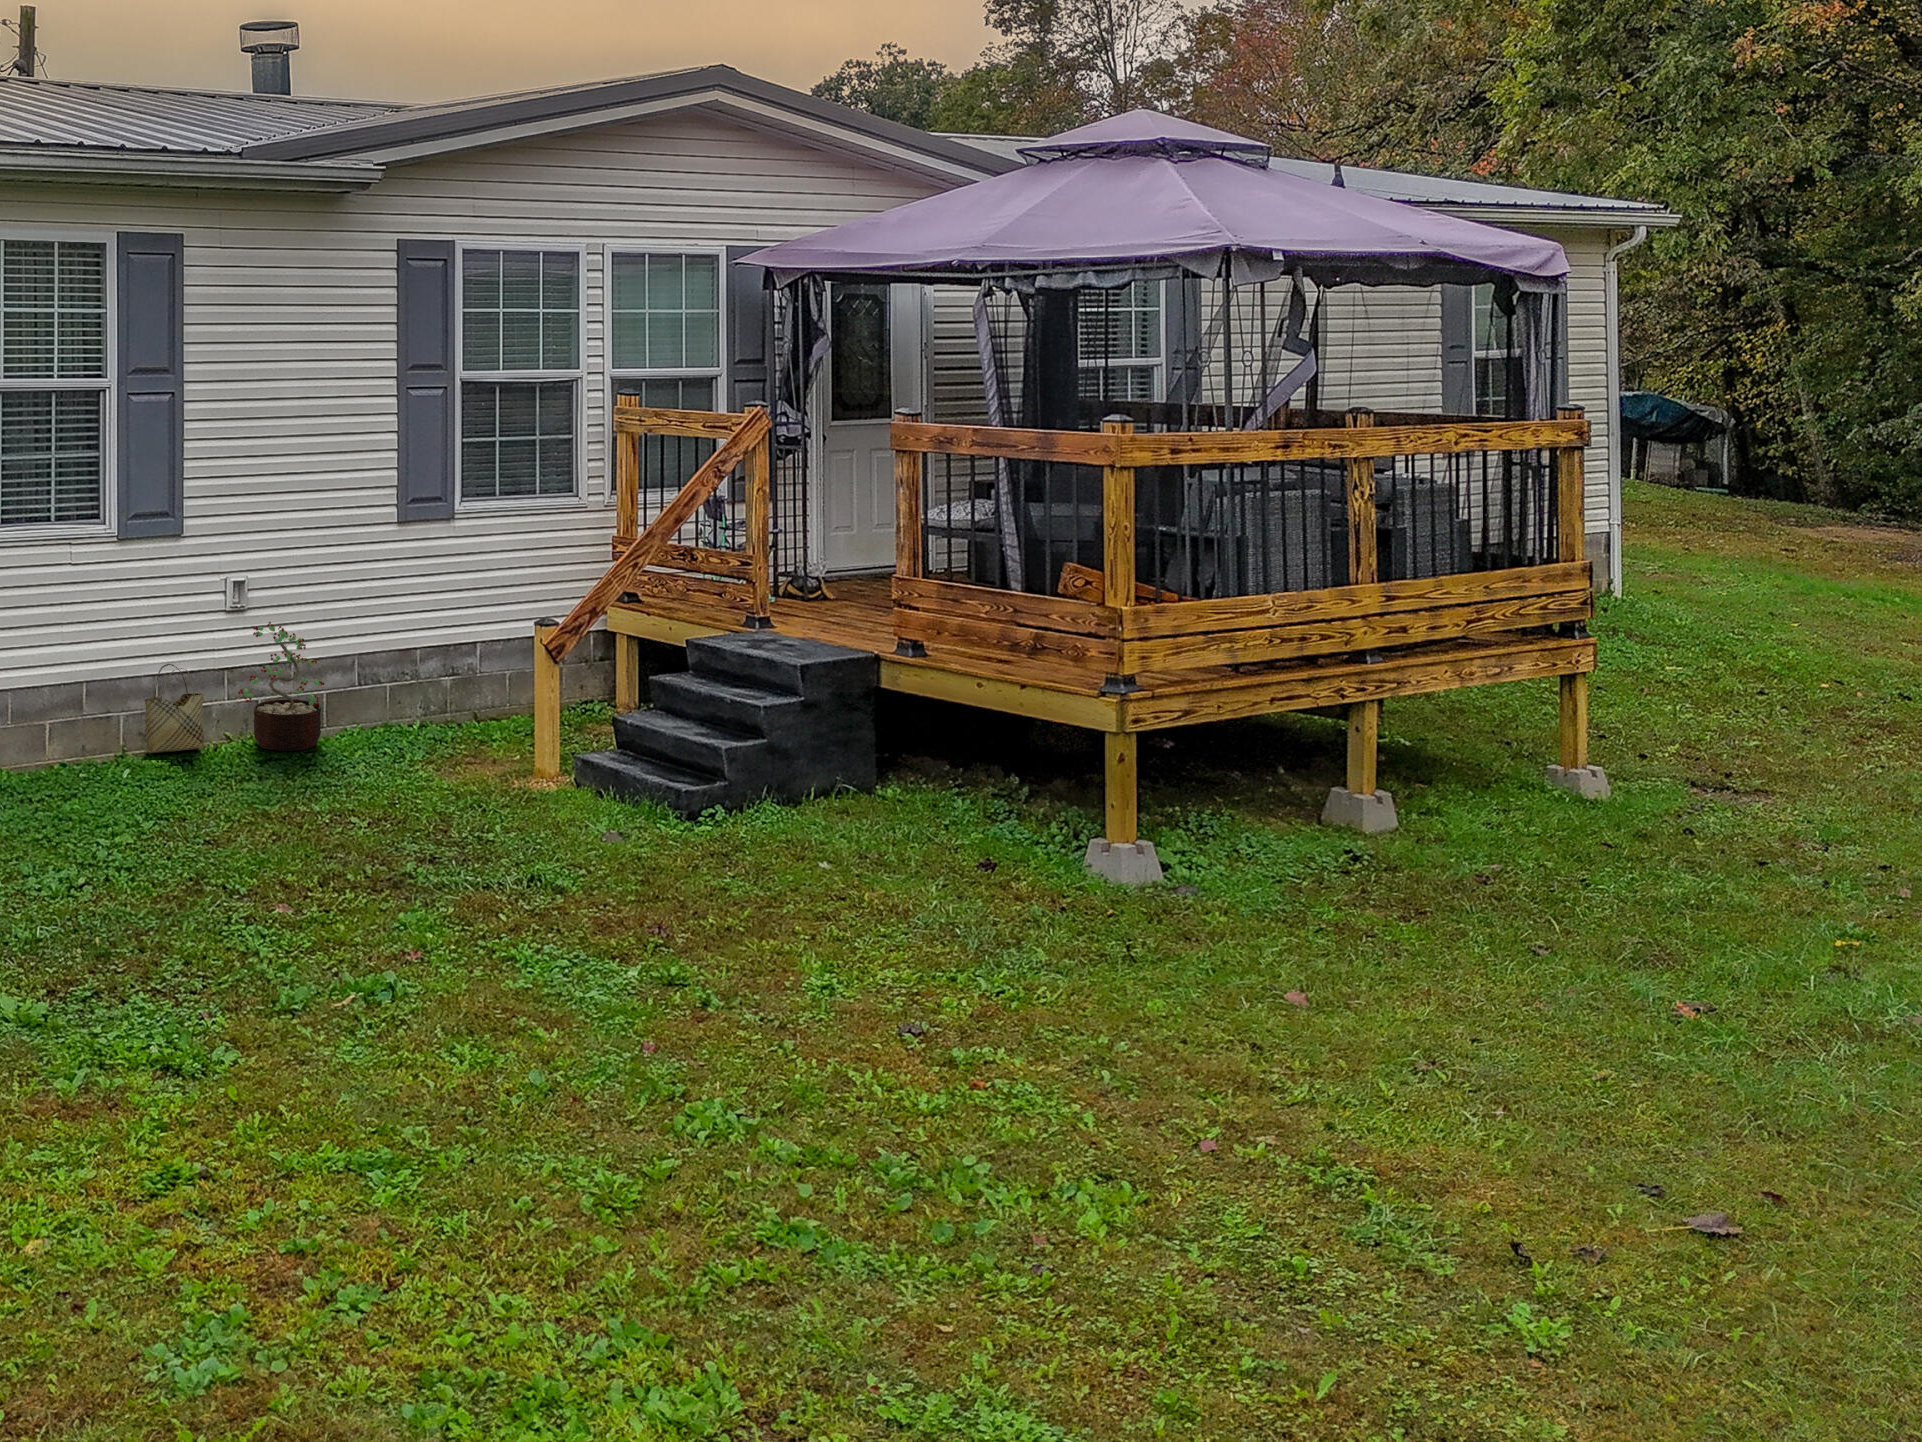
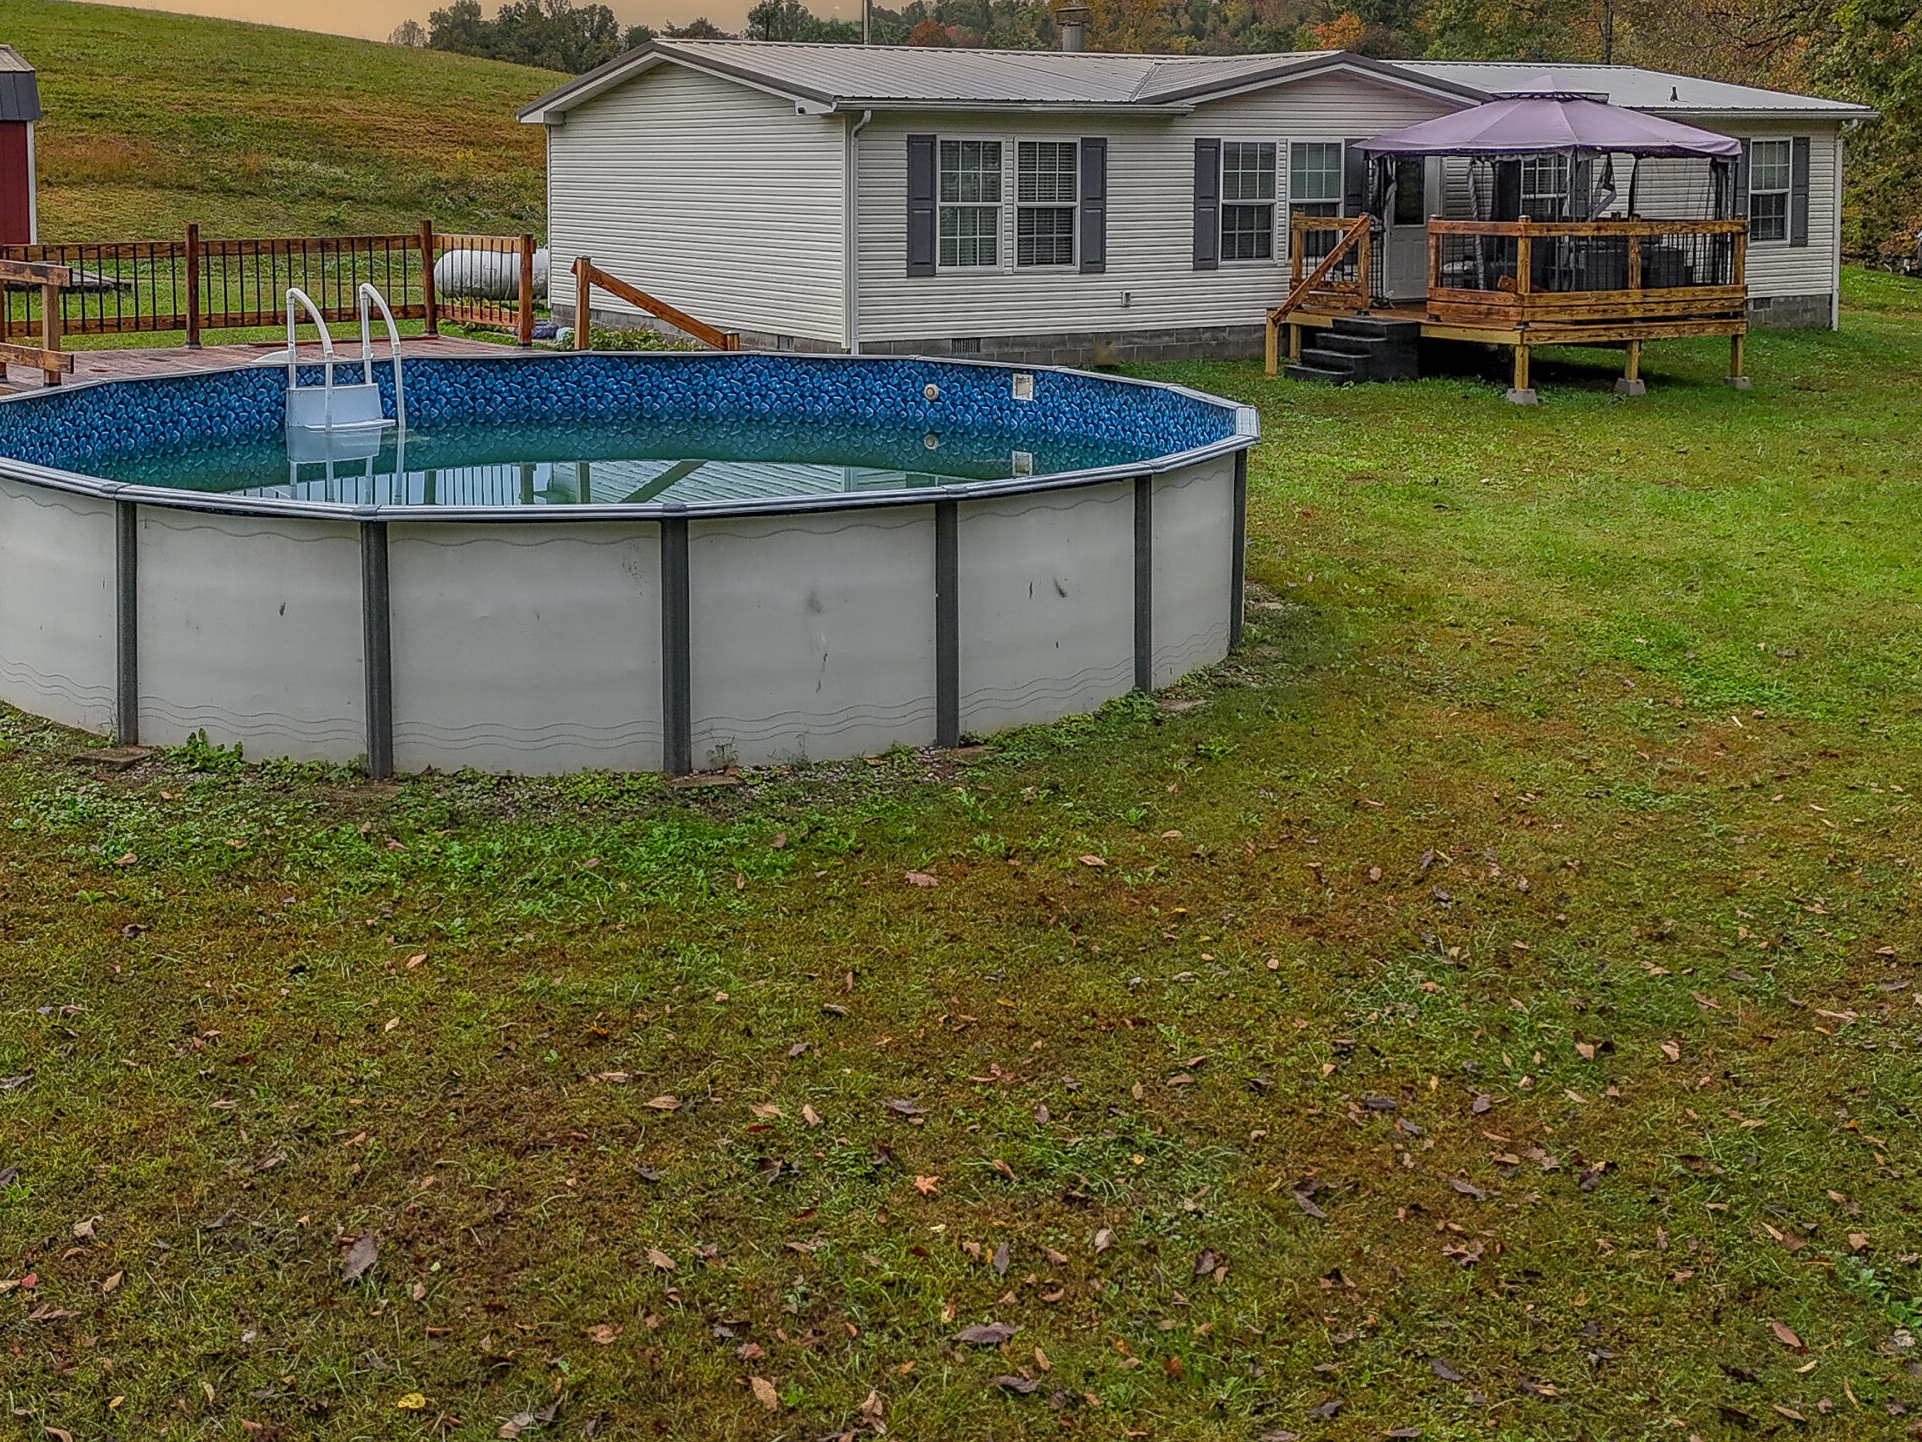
decorative plant: present [238,622,324,751] -> none [1129,311,1169,366]

